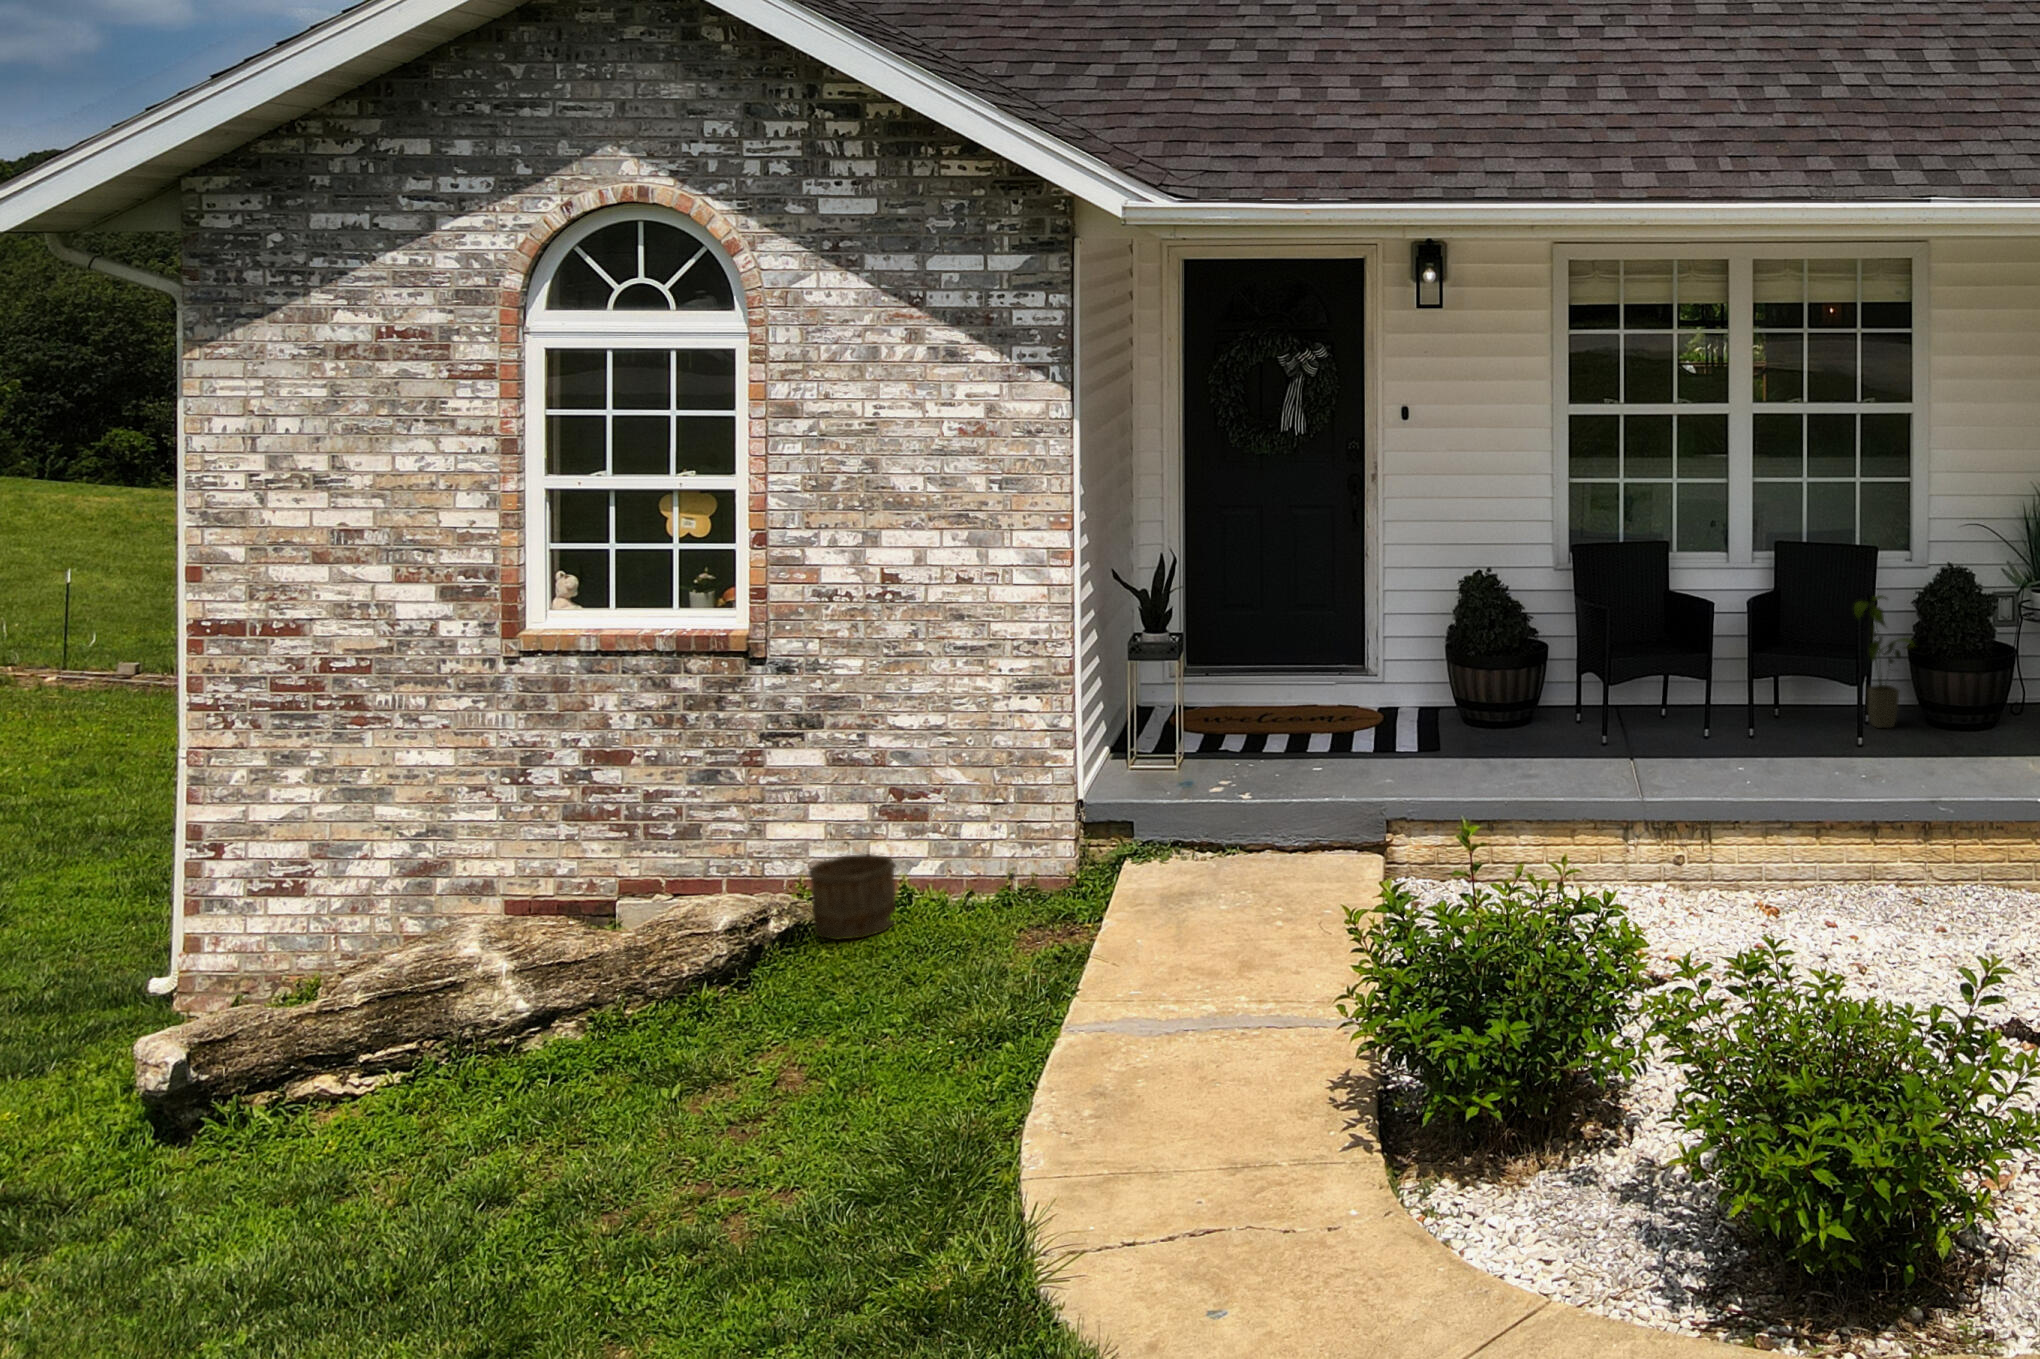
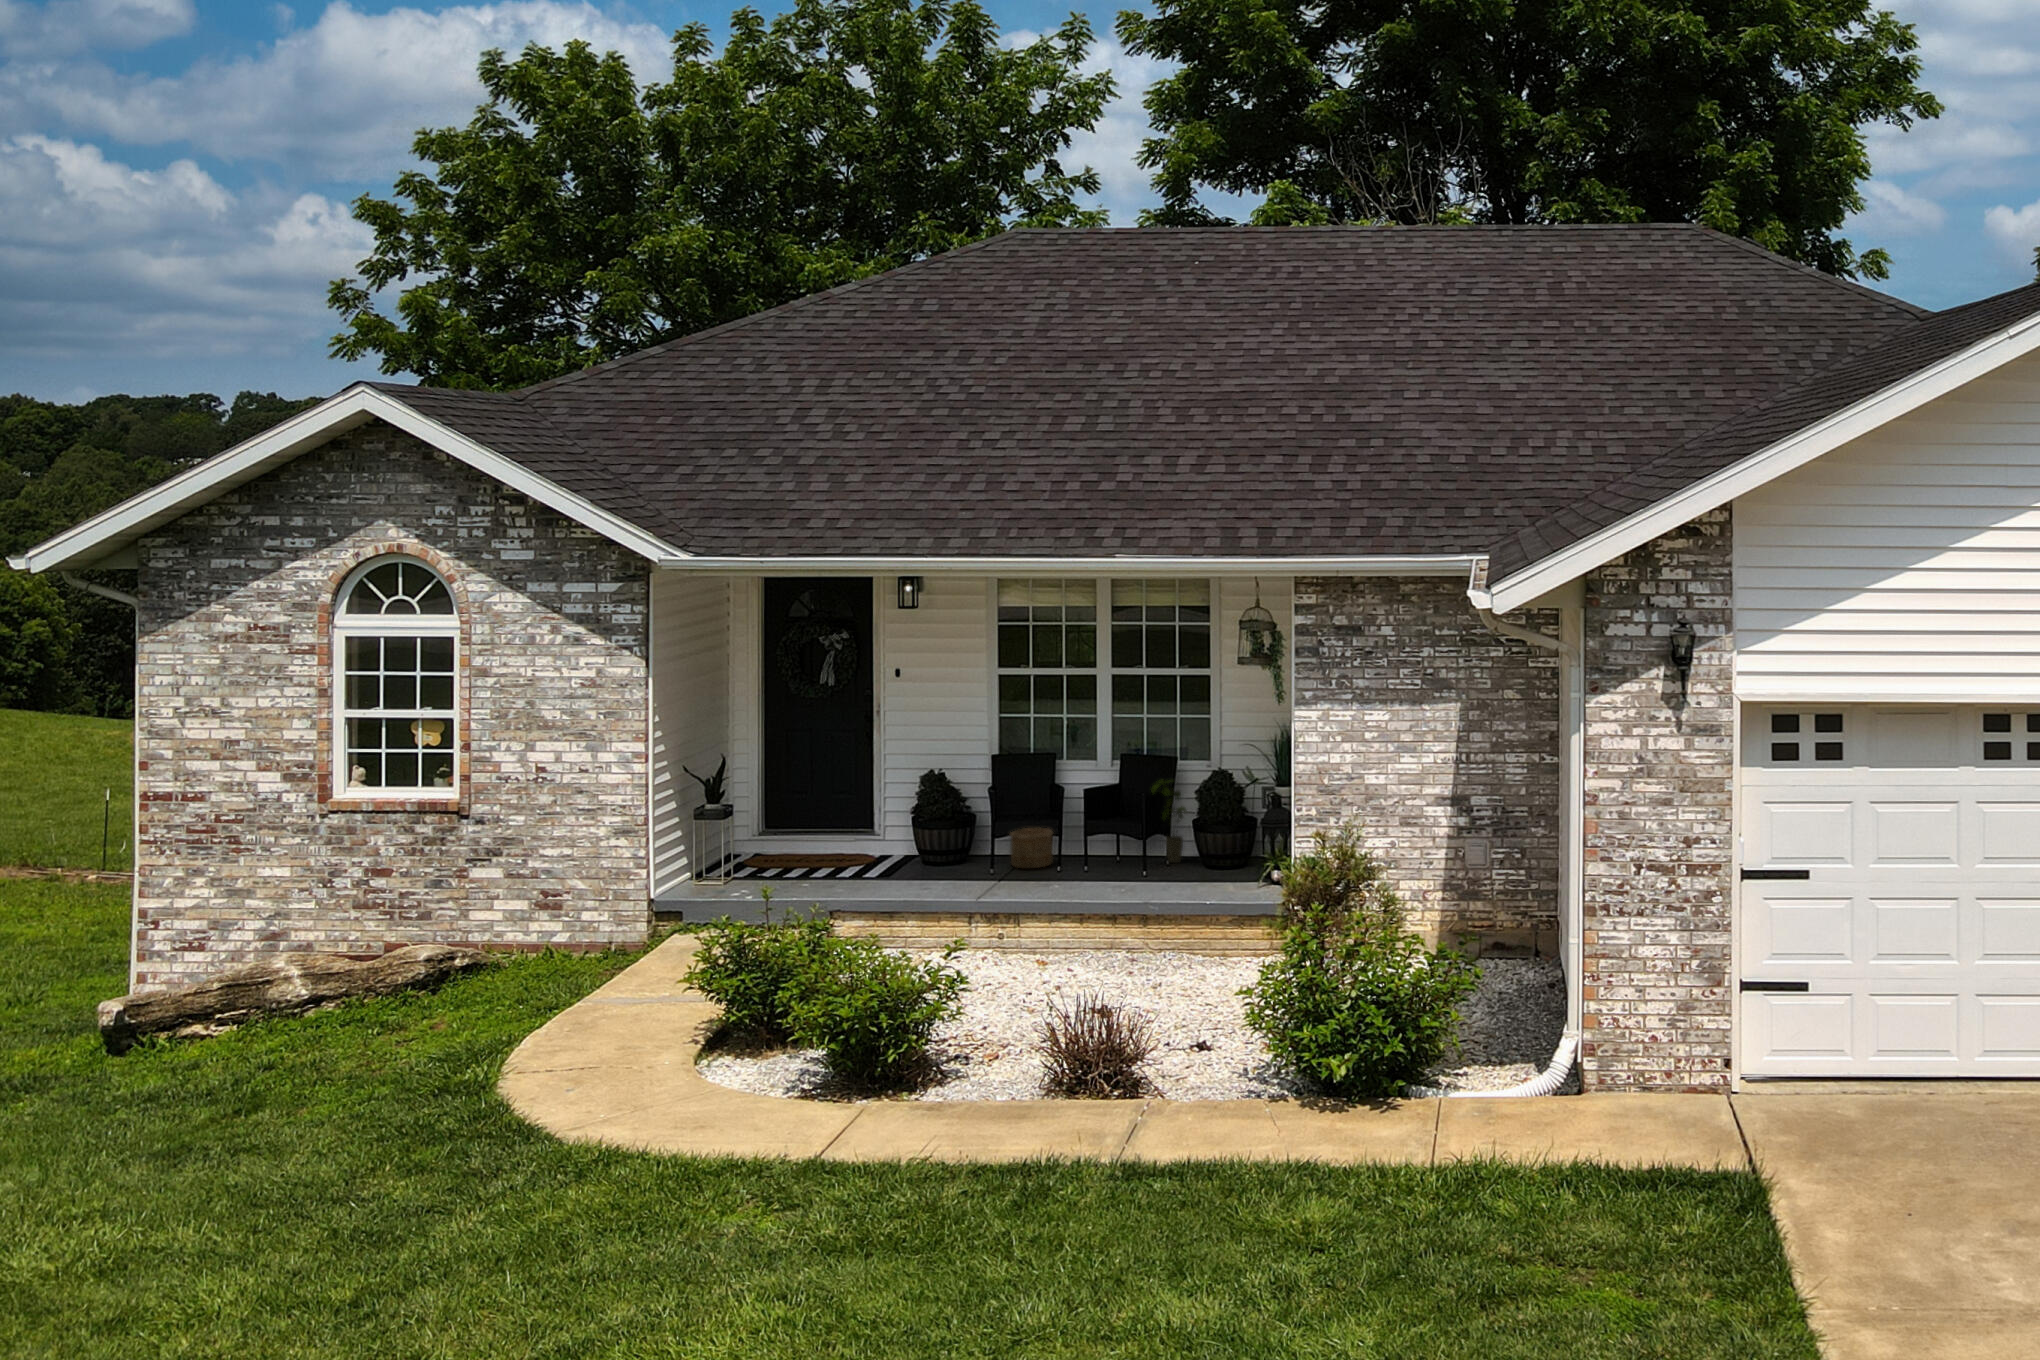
wooden bucket: present [808,854,896,939] -> present [1010,828,1053,868]

